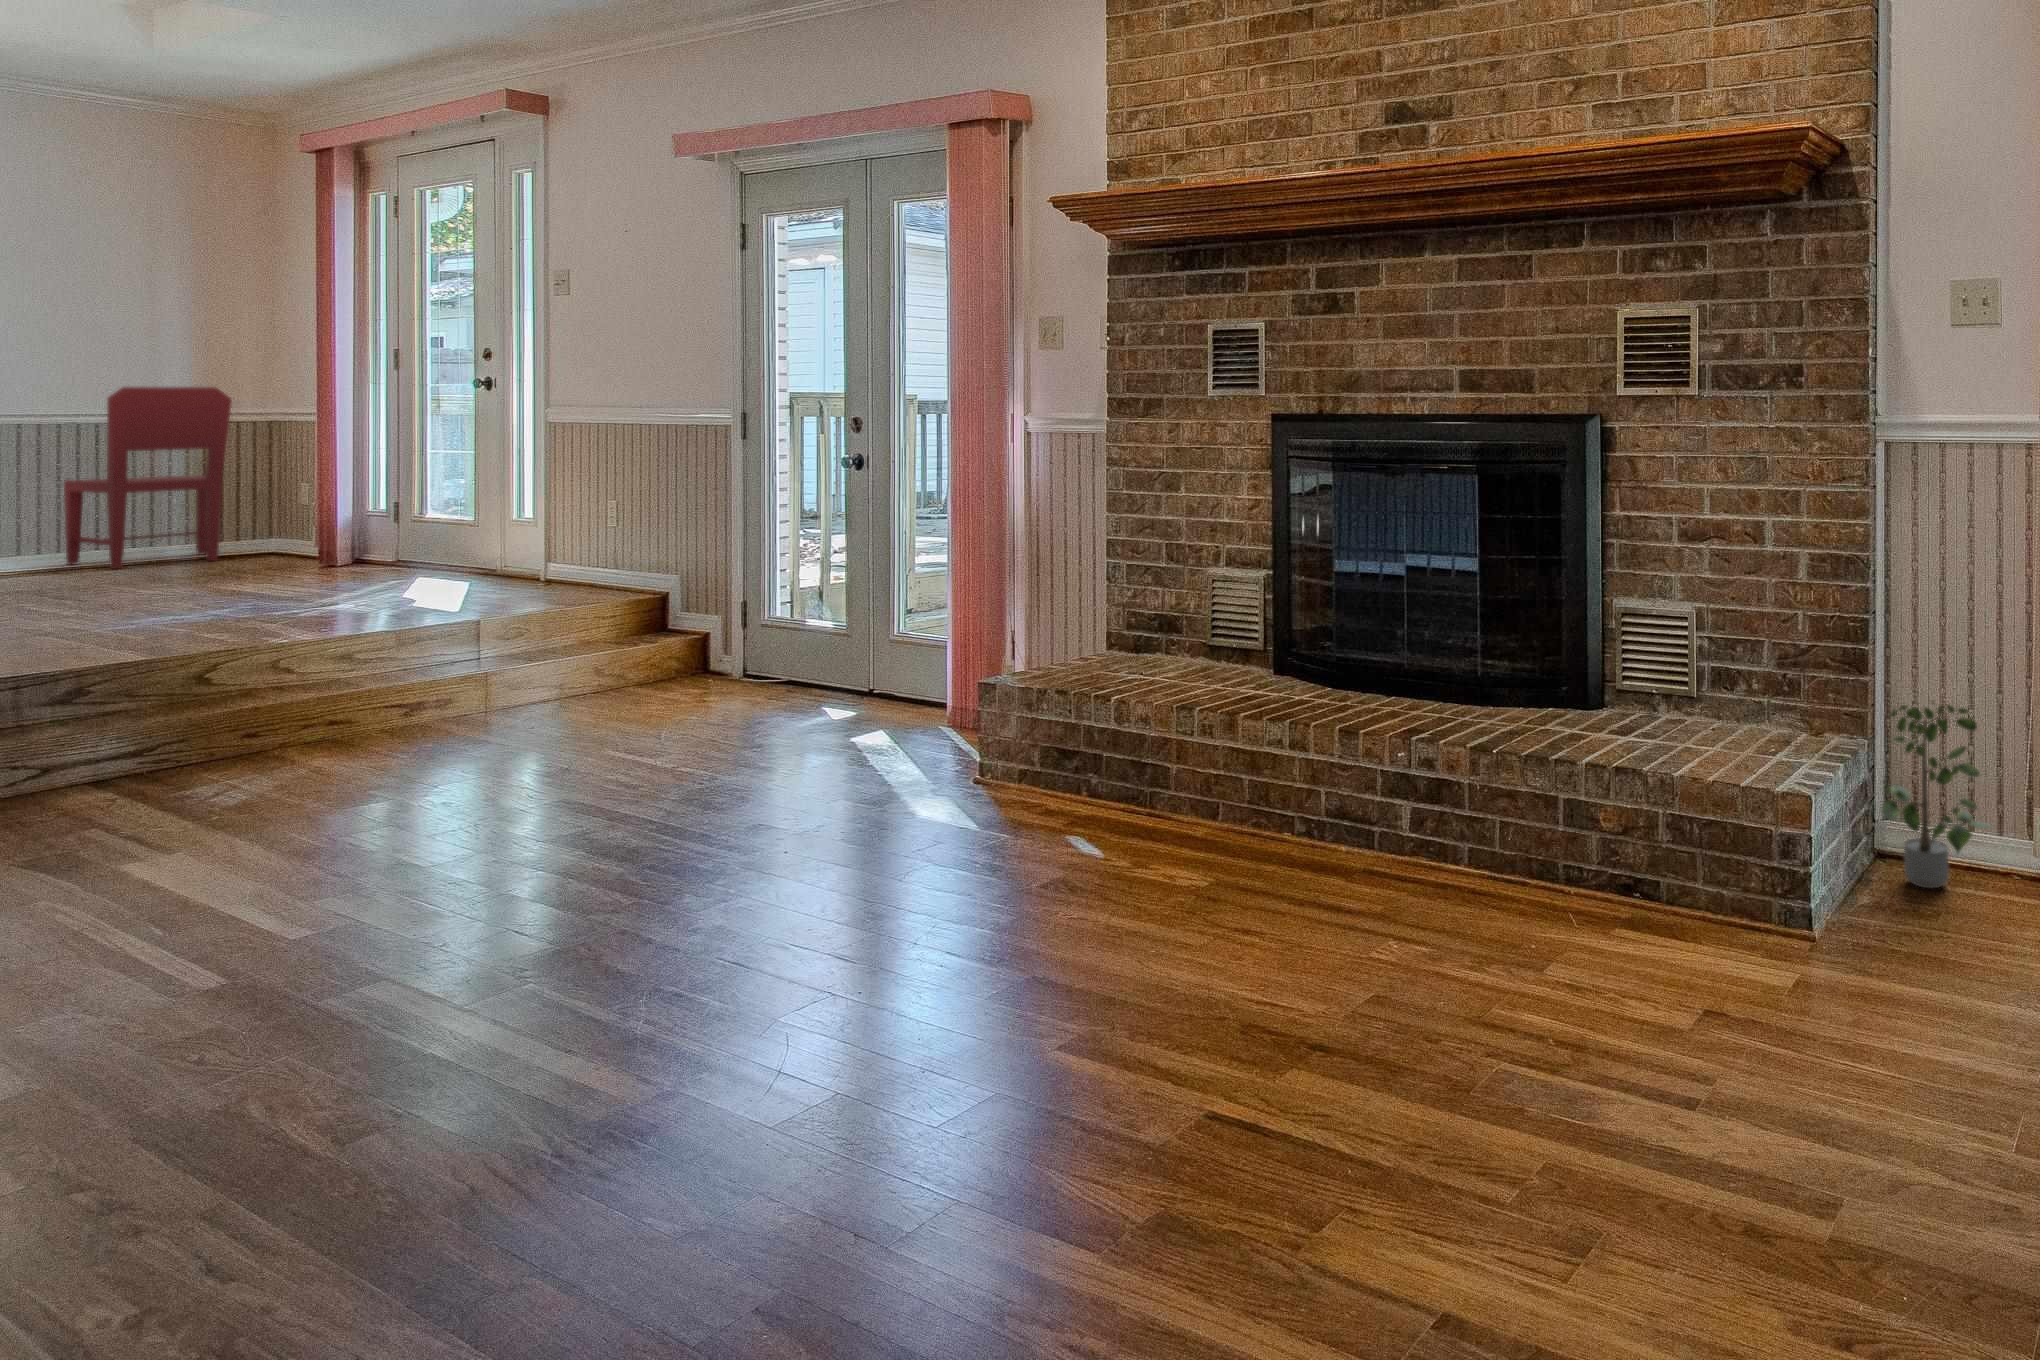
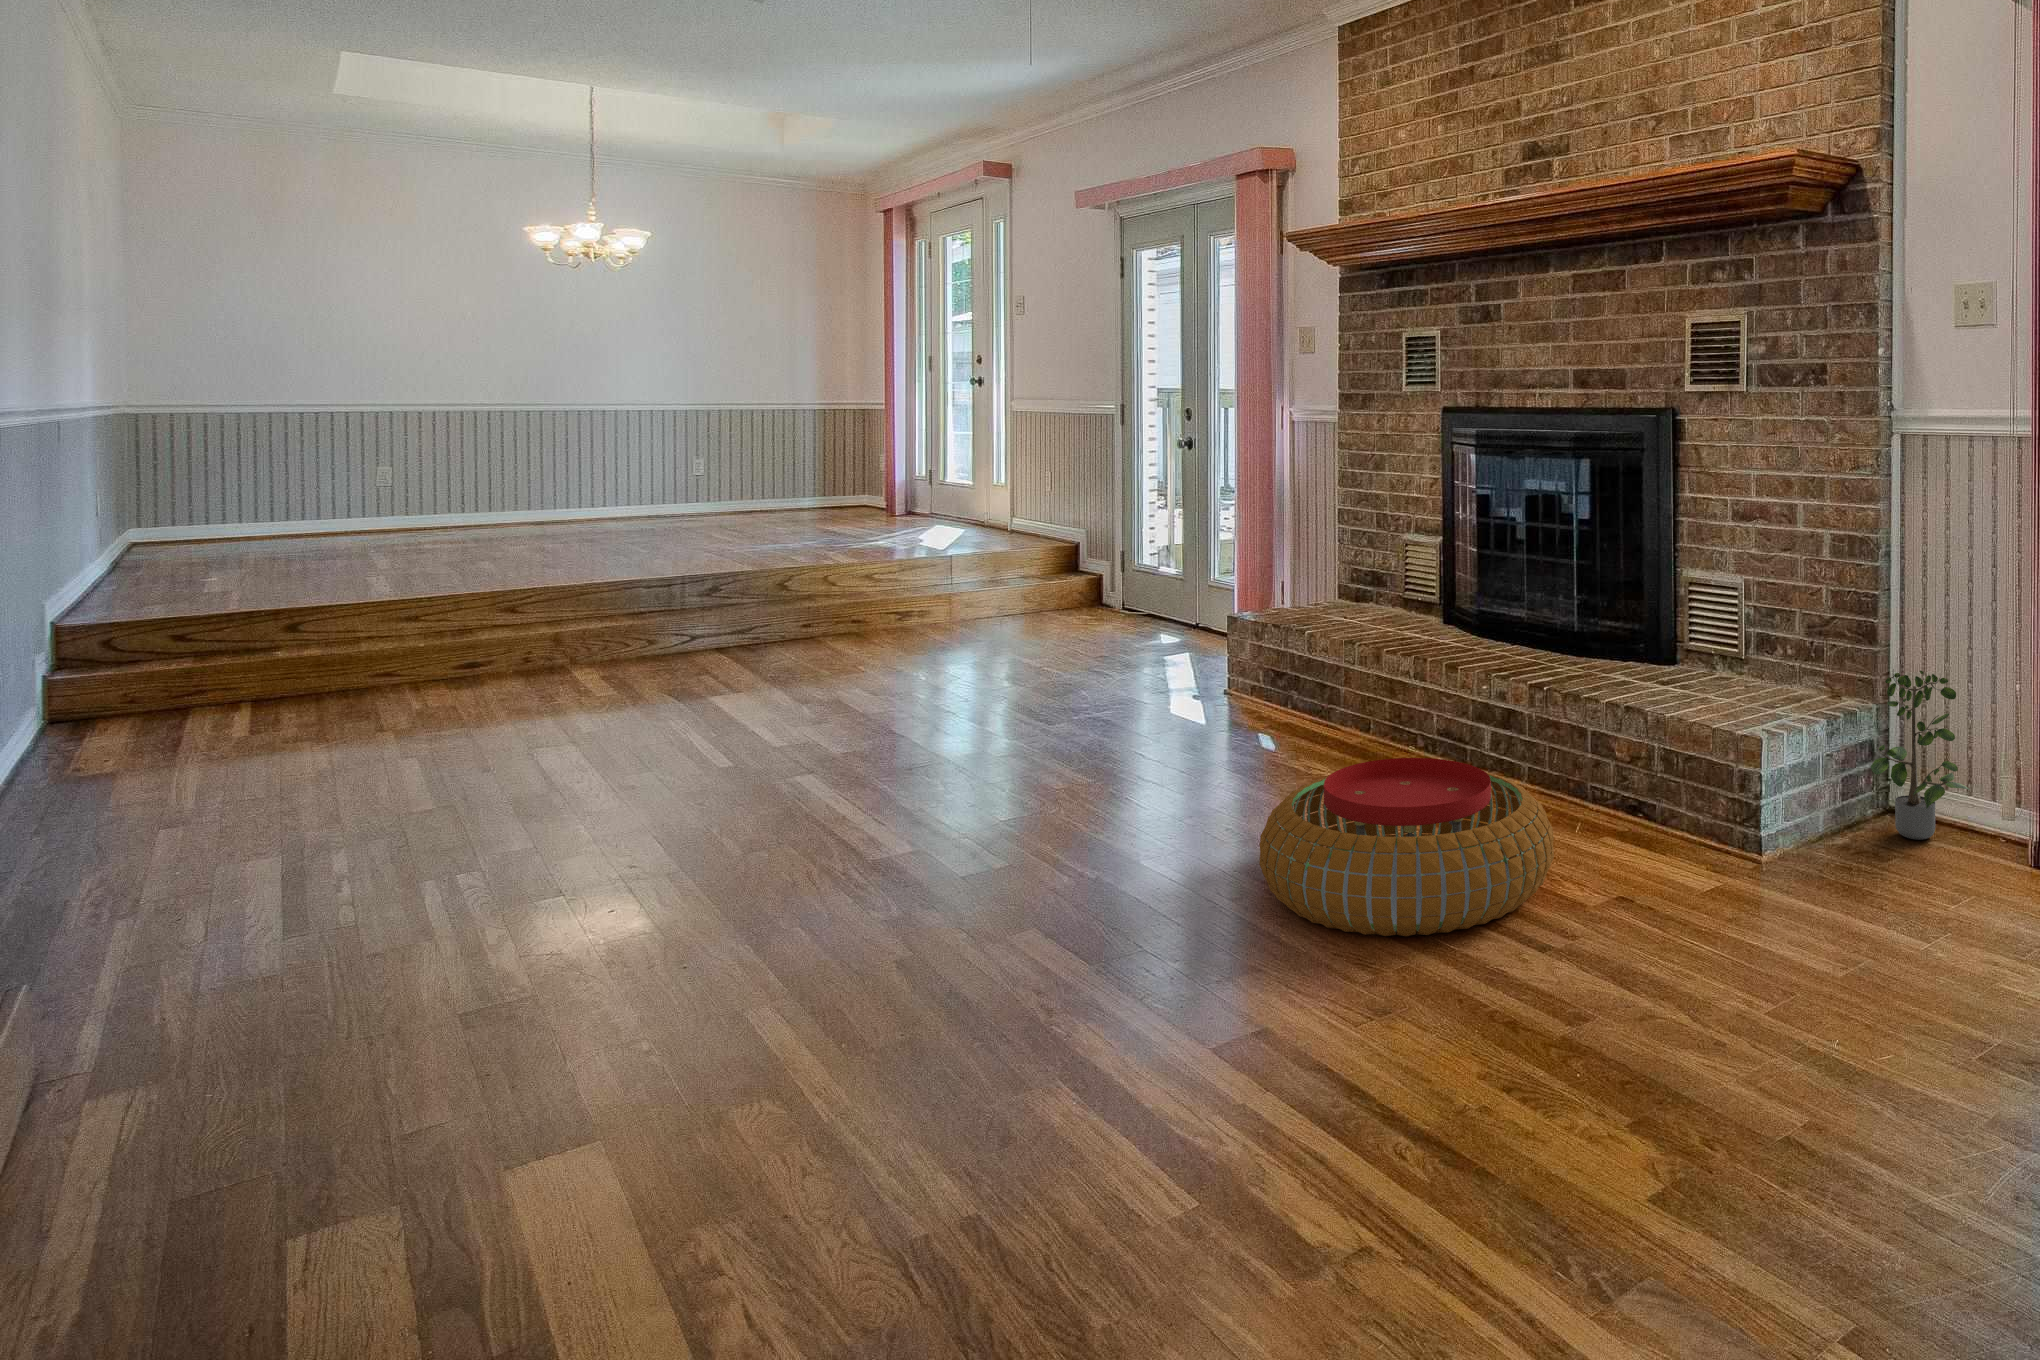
dining chair: present [64,387,232,569] -> none [744,383,835,511]
pouf: none [1255,867,1644,1135] -> present [1259,758,1554,936]

